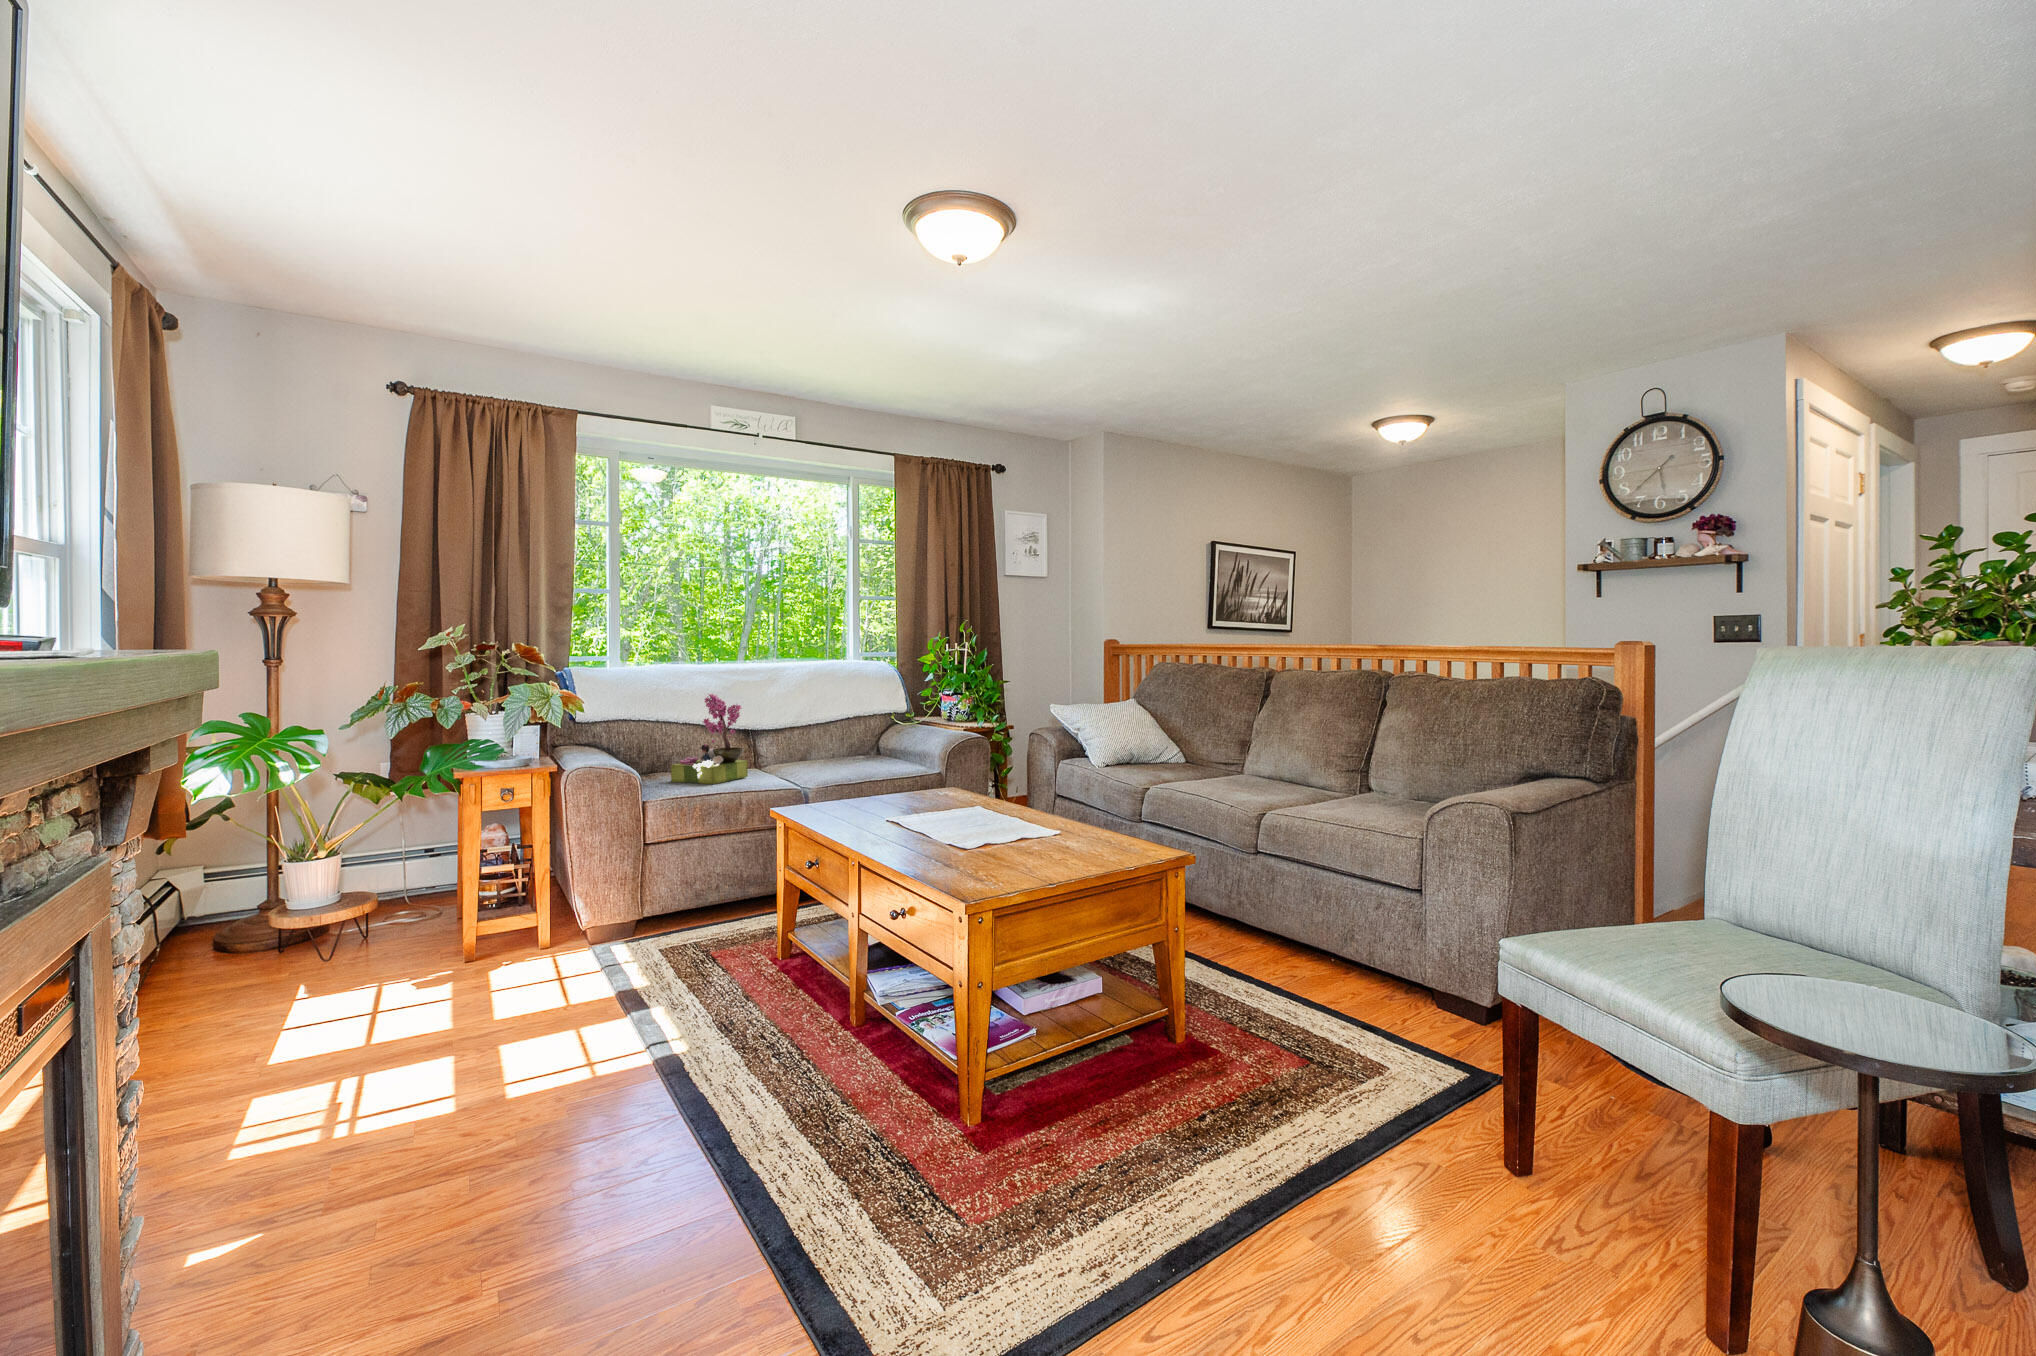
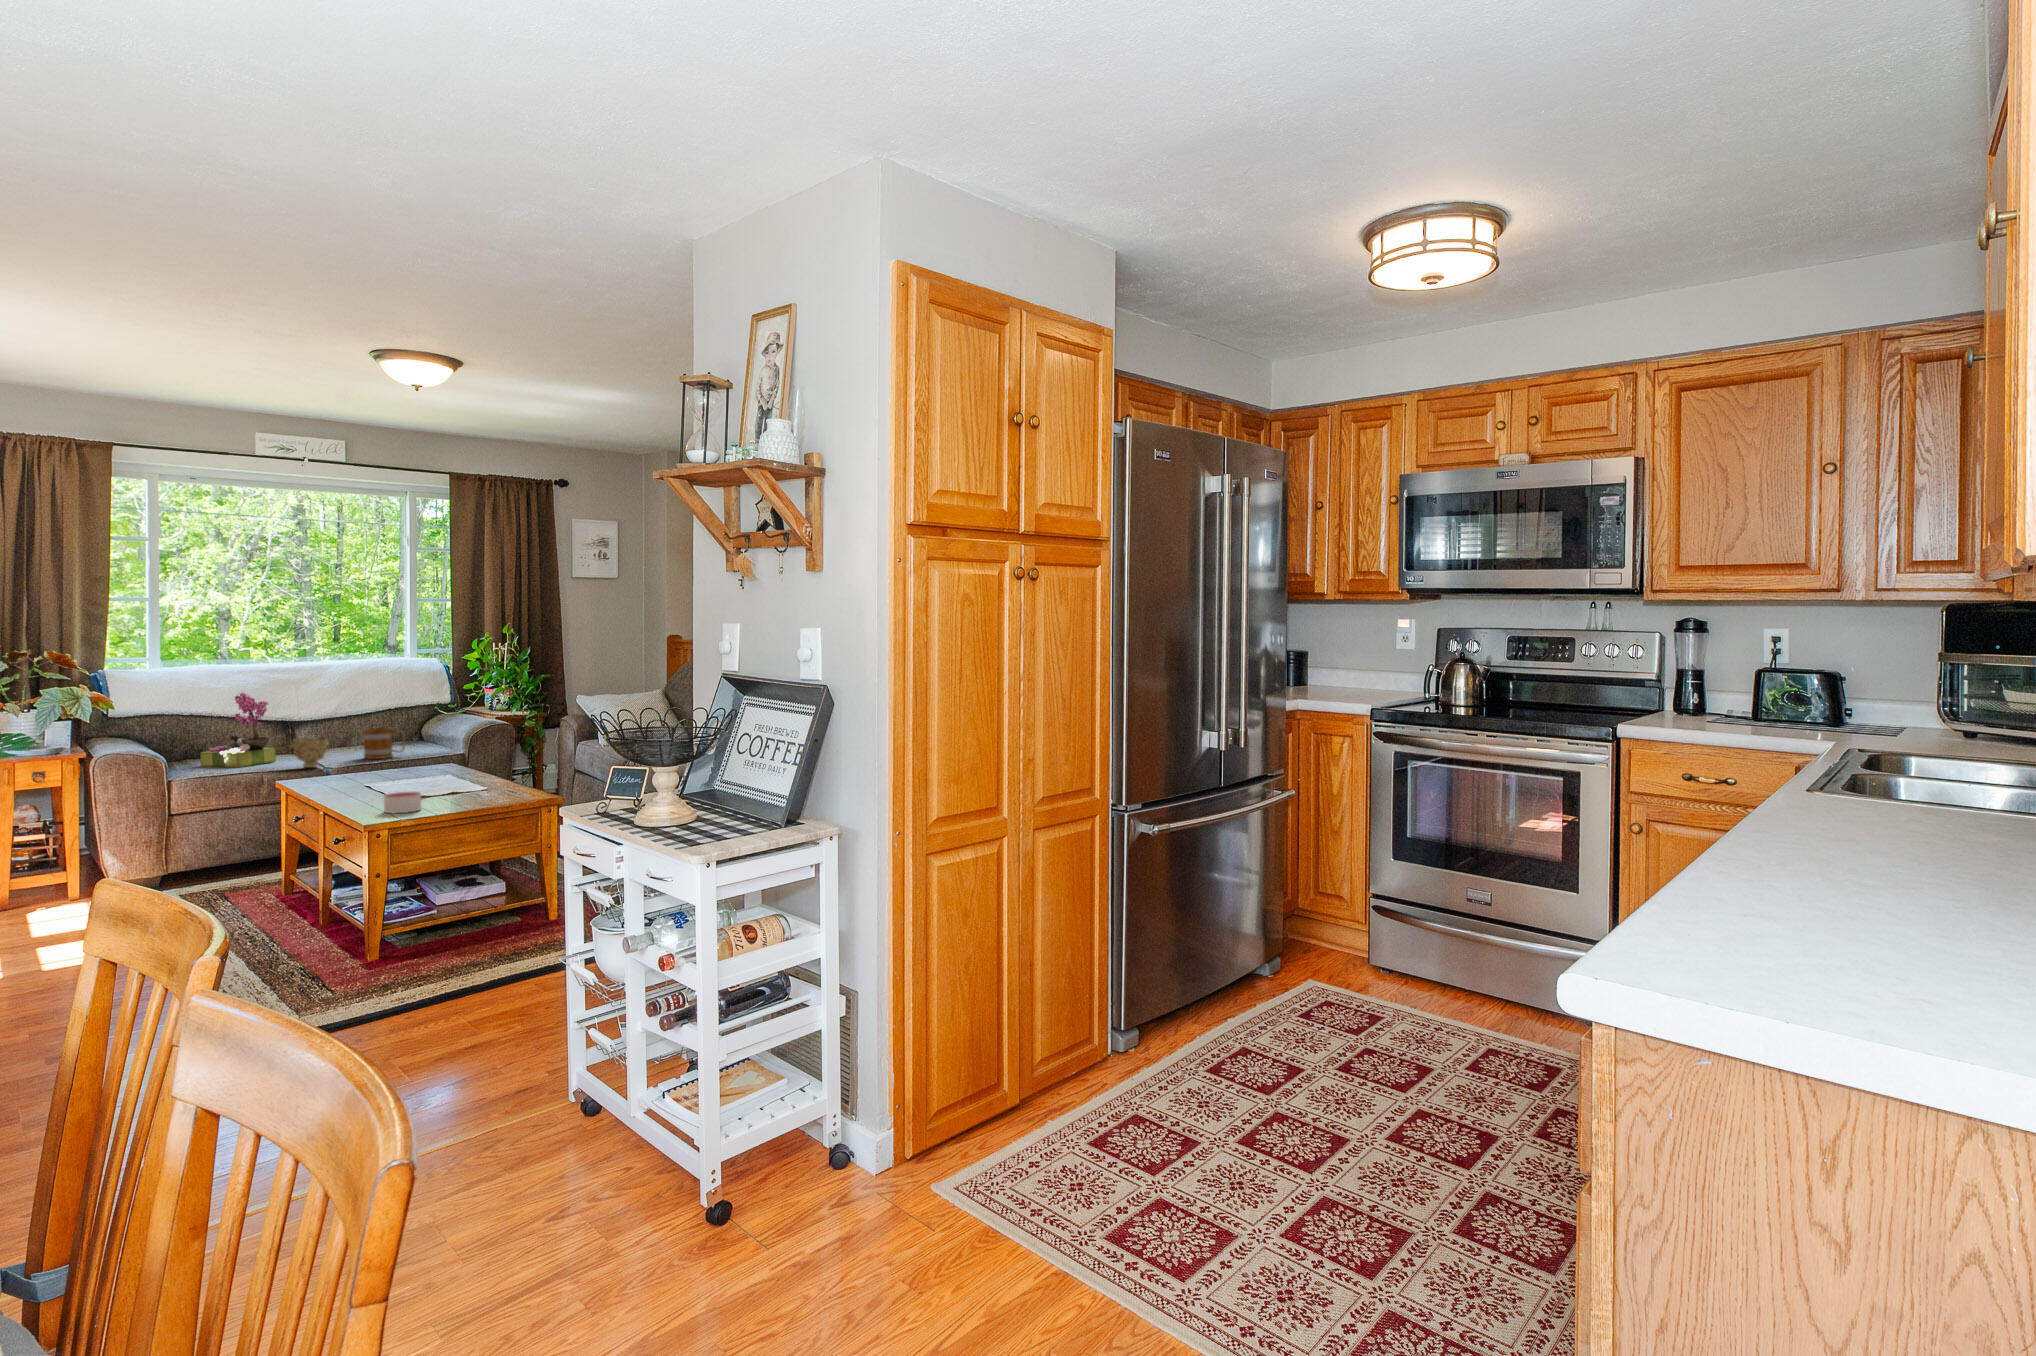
mug: none [838,737,884,776] -> present [363,727,405,759]
decorative bowl: none [773,749,814,787] -> present [292,737,328,768]
candle: none [989,844,1040,882] -> present [384,792,421,813]

